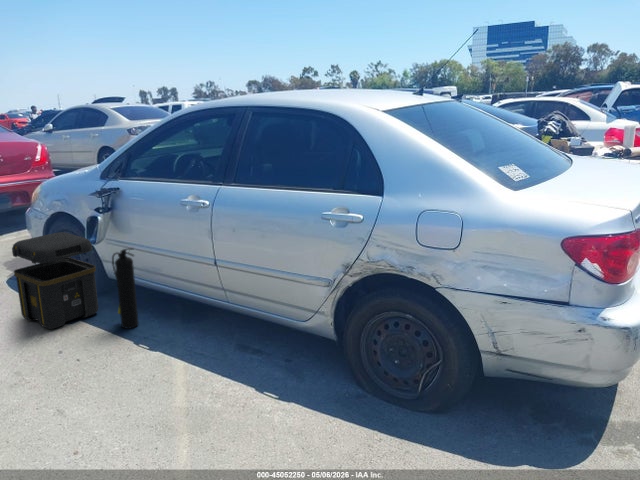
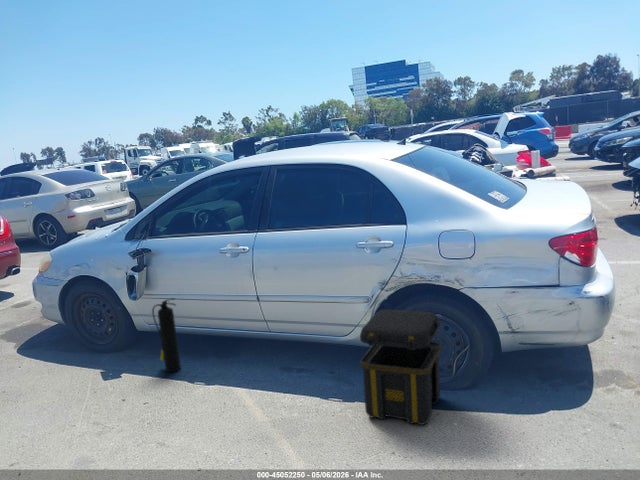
toolbox: present [12,232,98,329] -> present [360,310,441,425]

